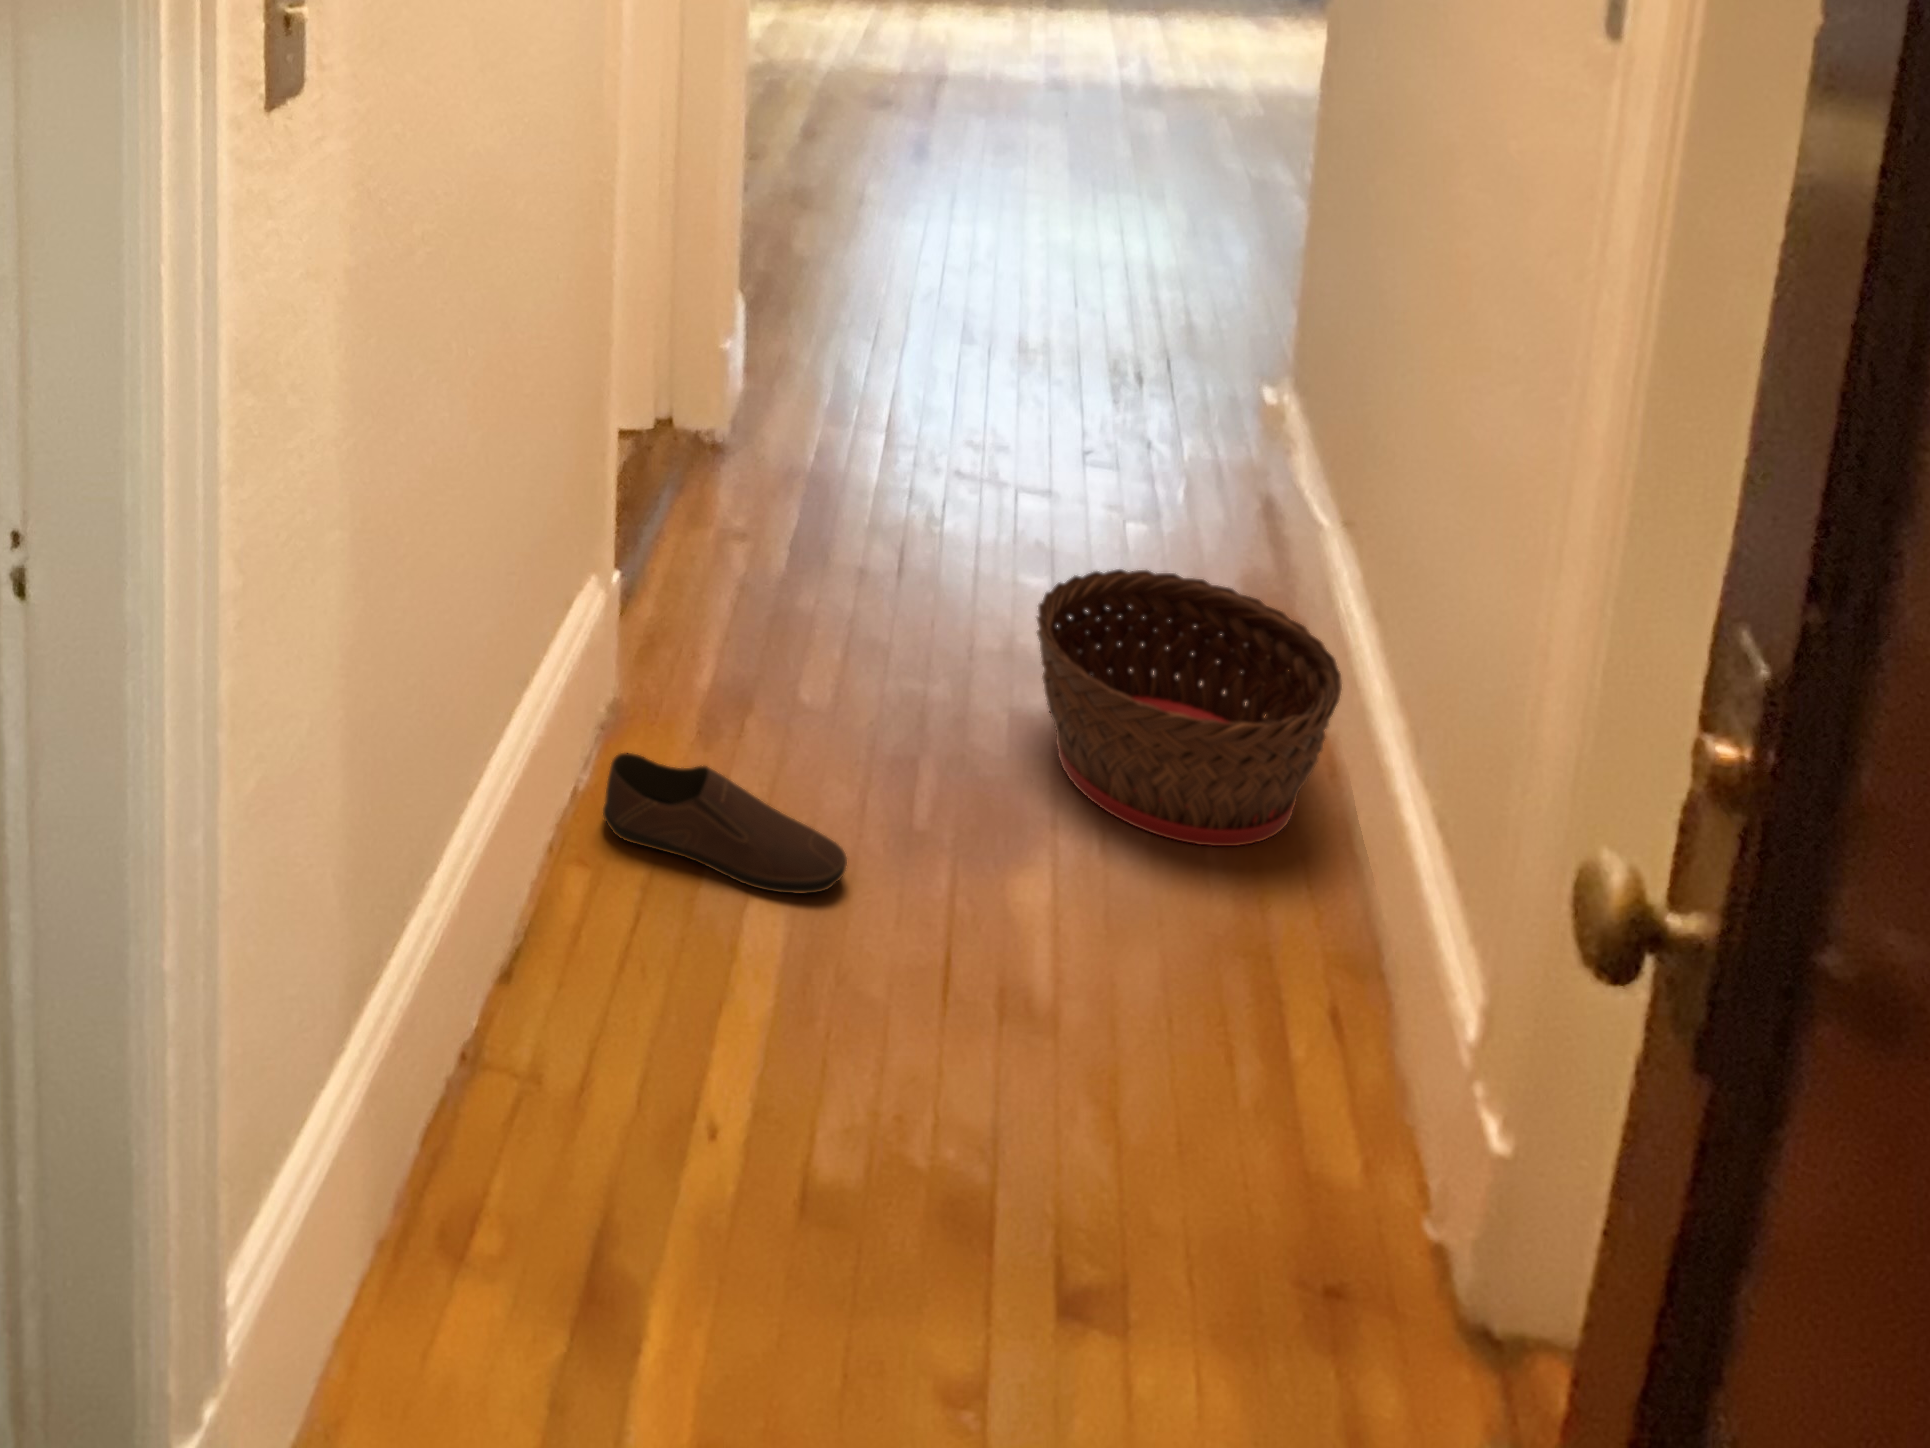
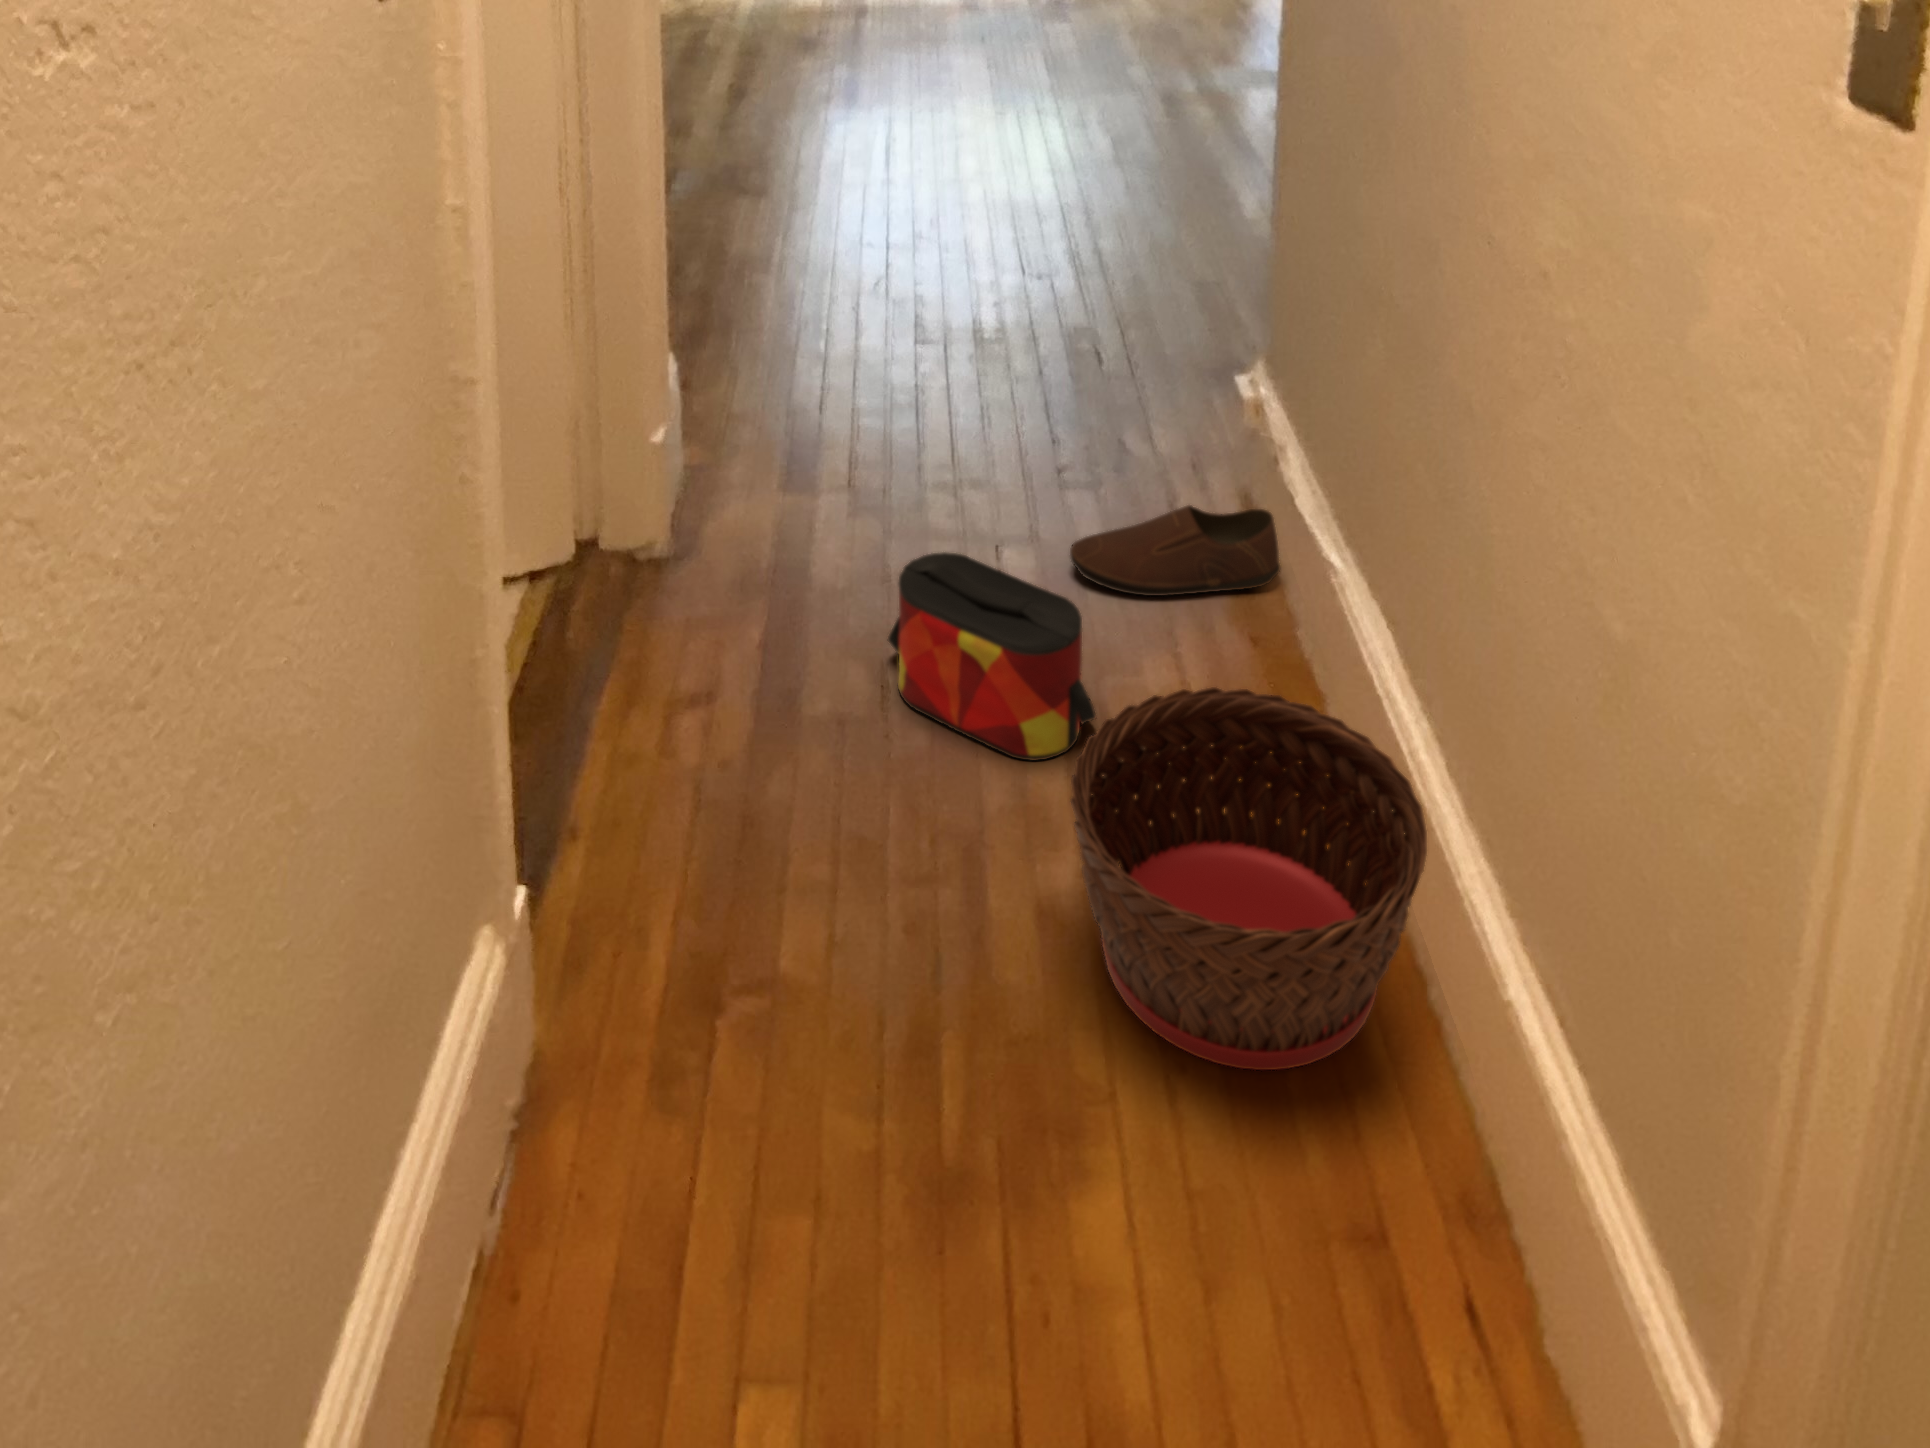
bag: none [905,461,1078,629] -> present [888,552,1096,760]
shoe: present [603,753,847,894] -> present [1070,505,1280,596]

